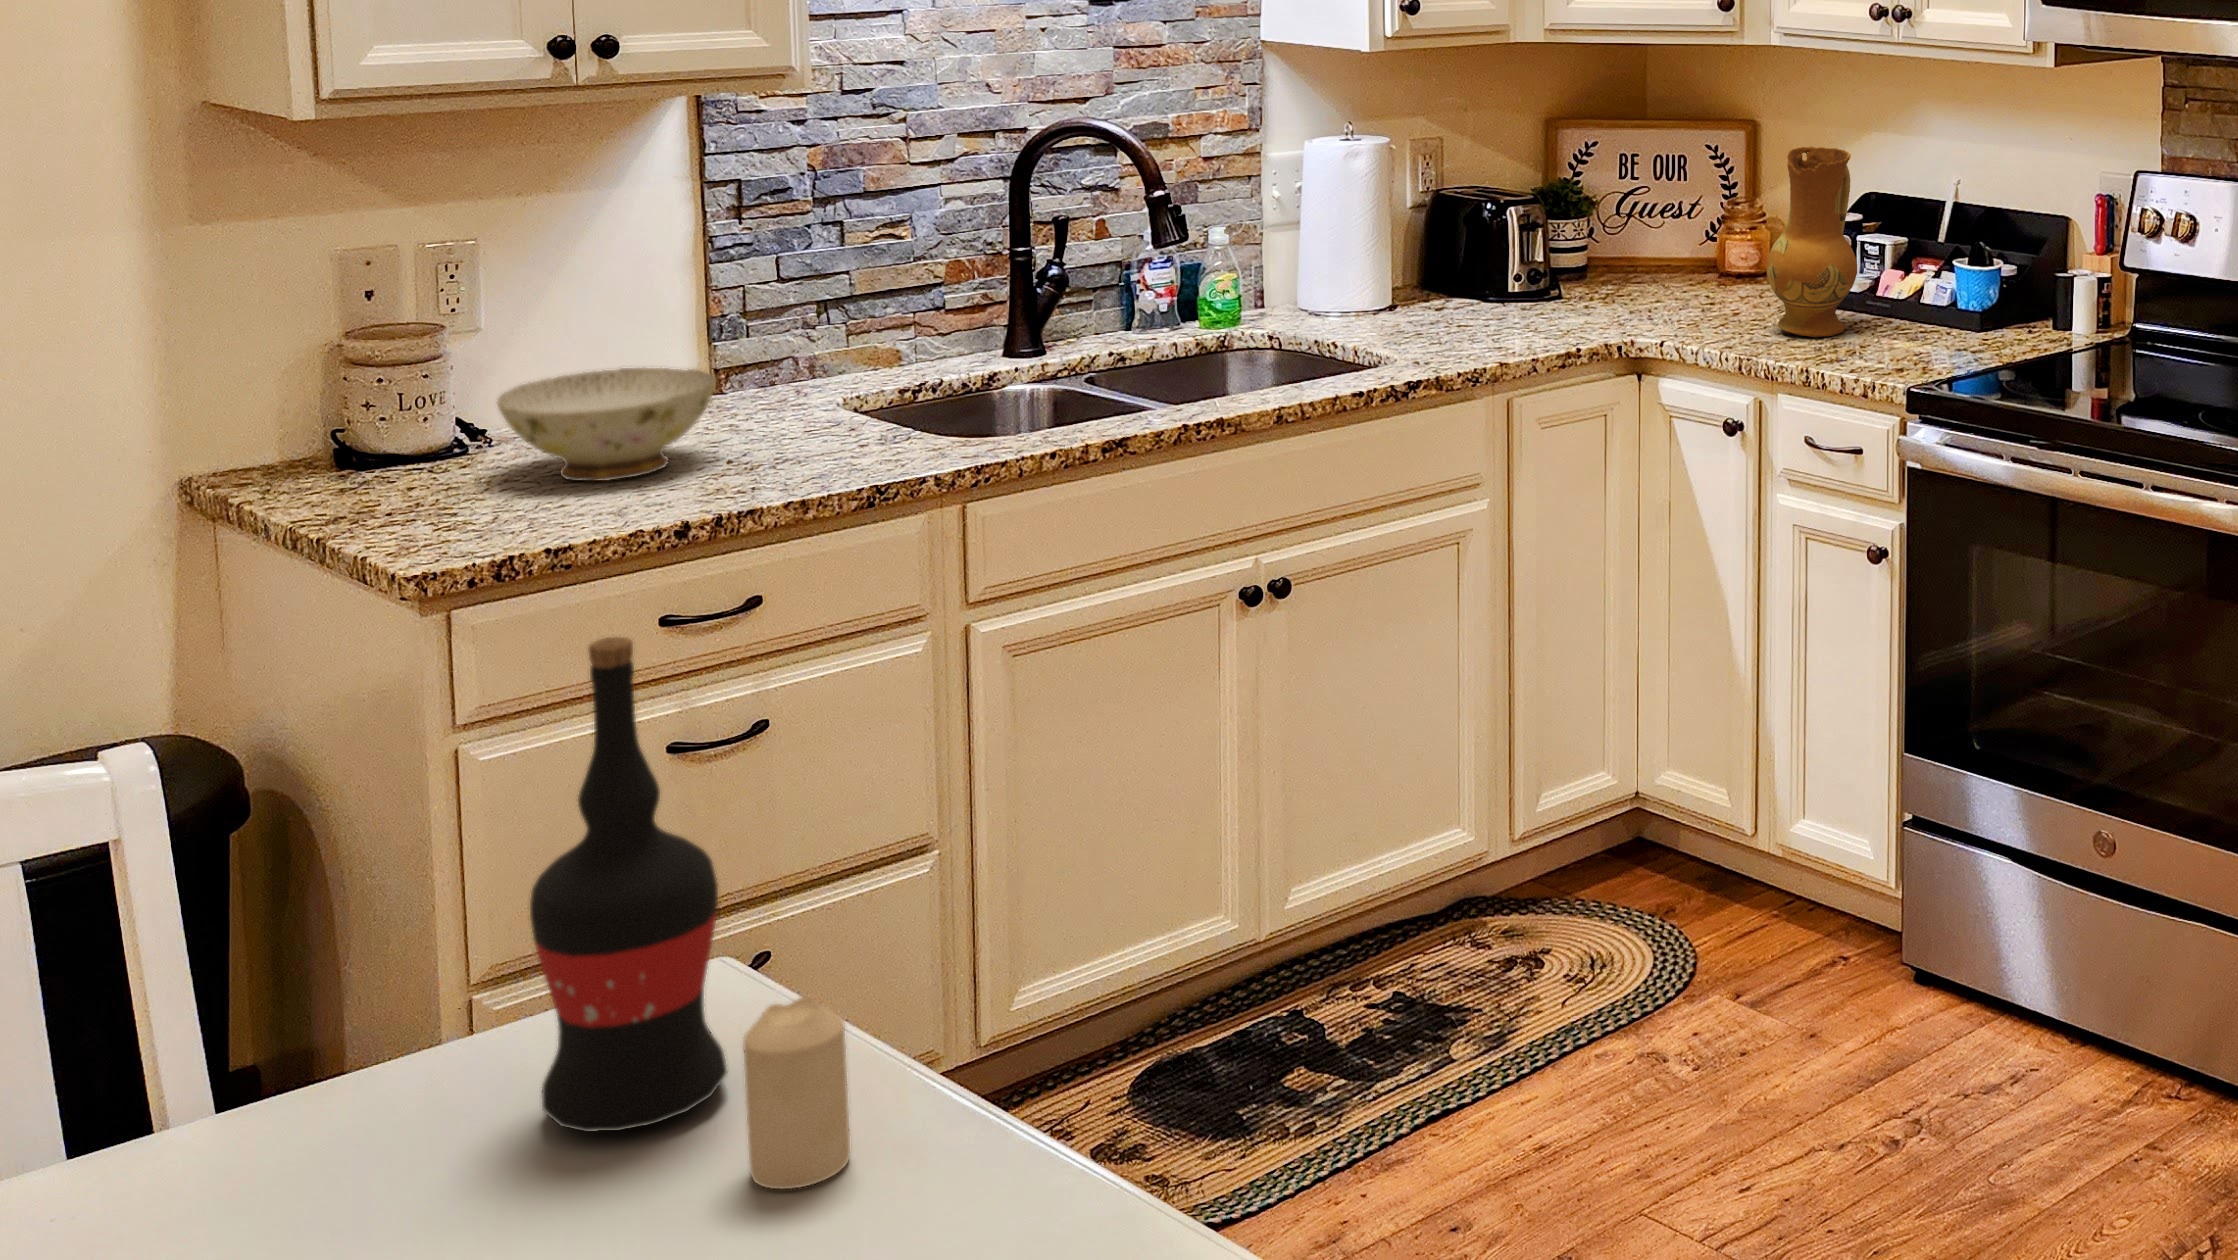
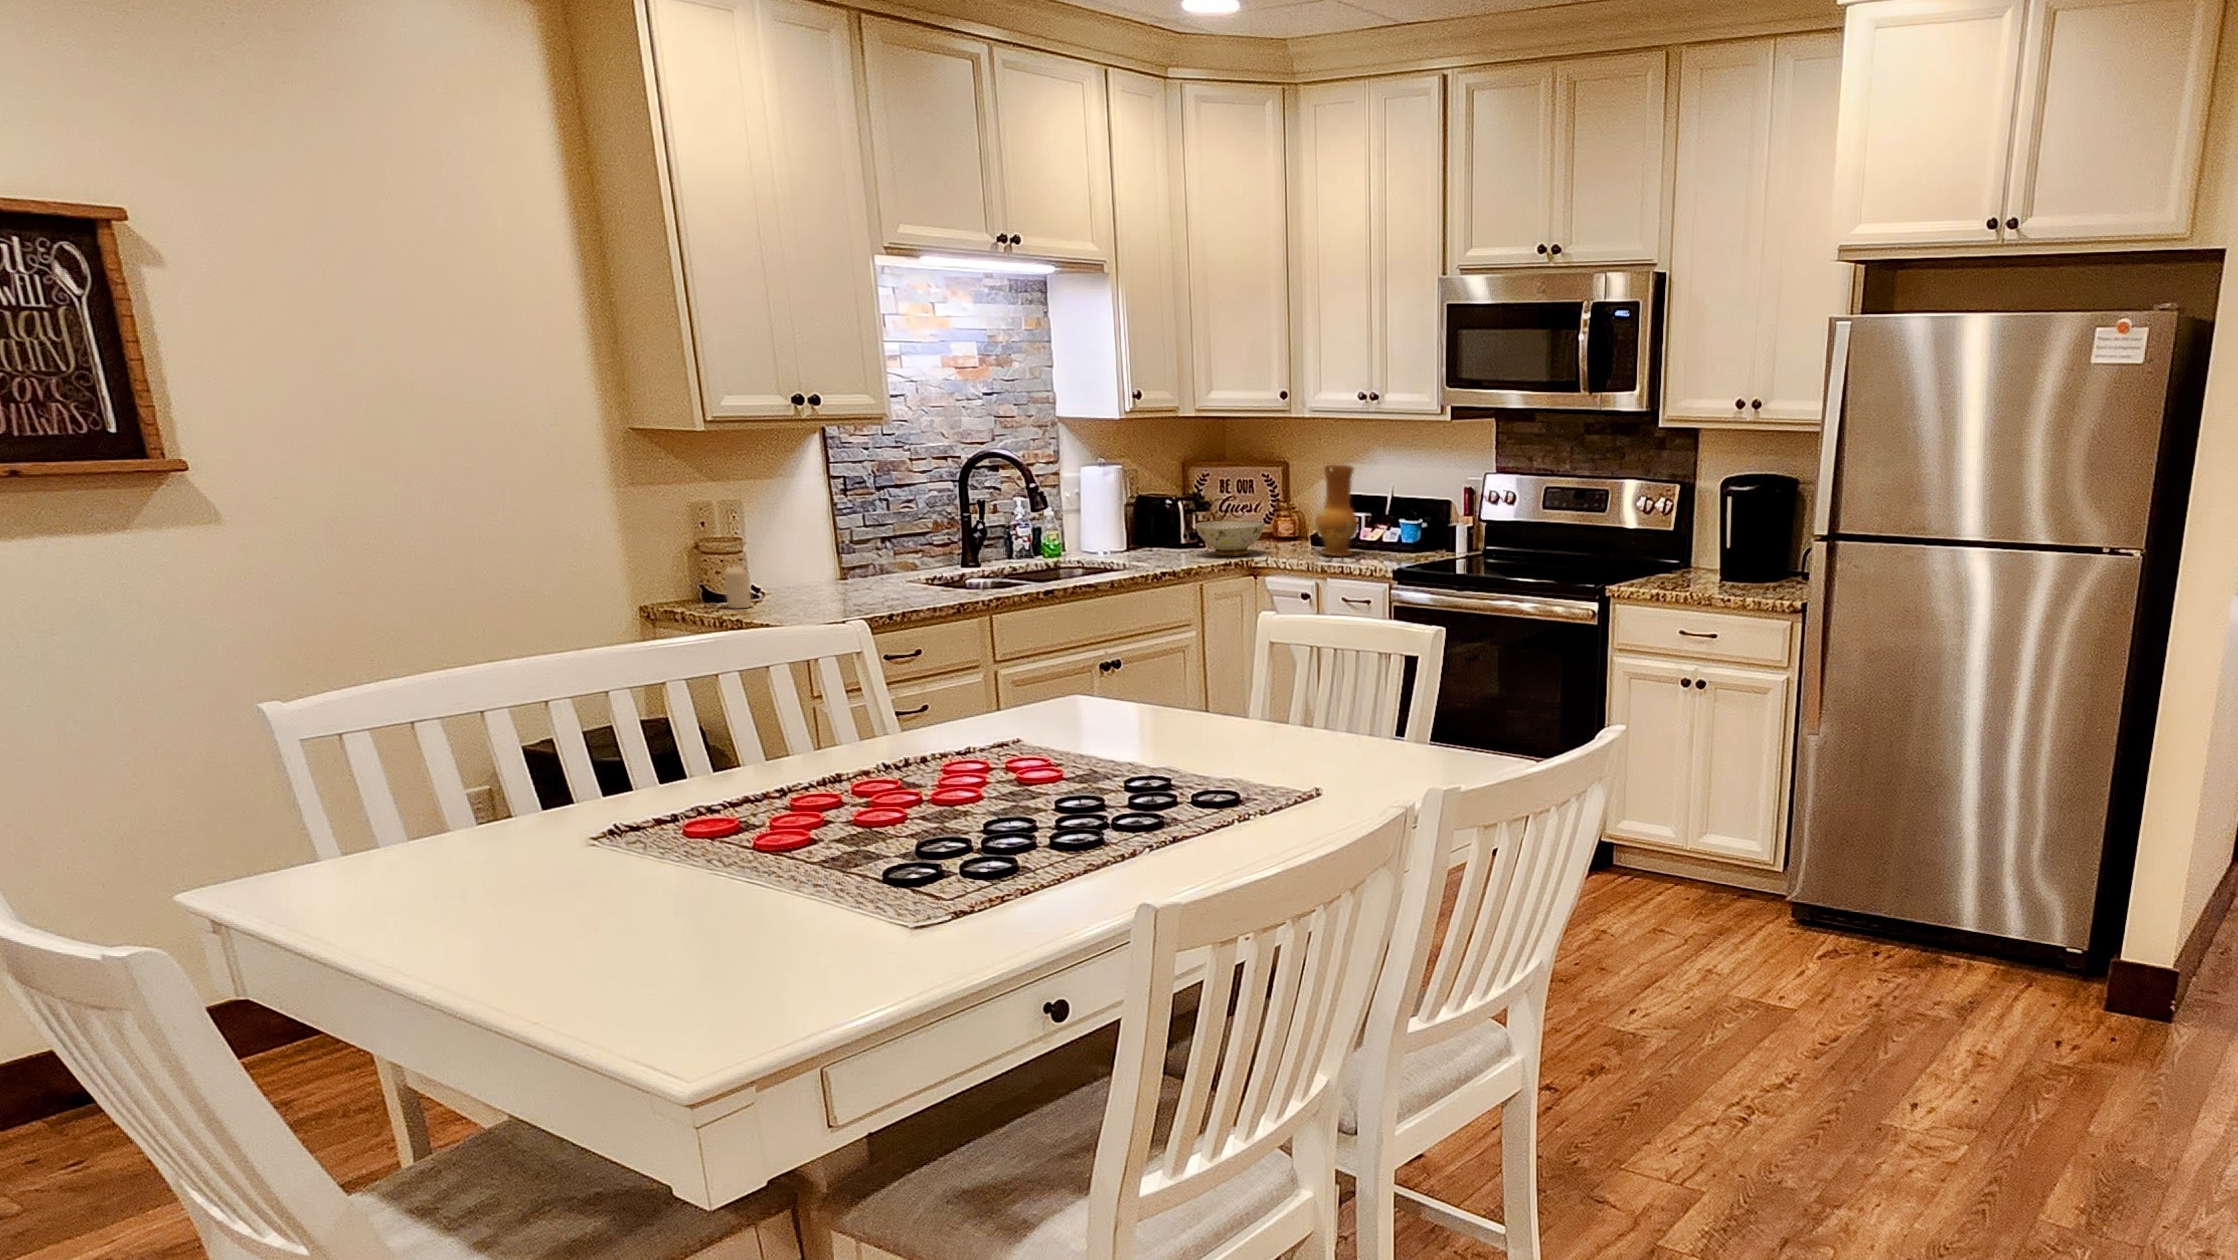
ceramic bowl: present [497,368,716,481] -> present [1195,521,1264,556]
wine bottle: present [530,637,727,1132] -> none [1056,559,1121,726]
candle: present [743,997,850,1189] -> present [724,566,752,608]

